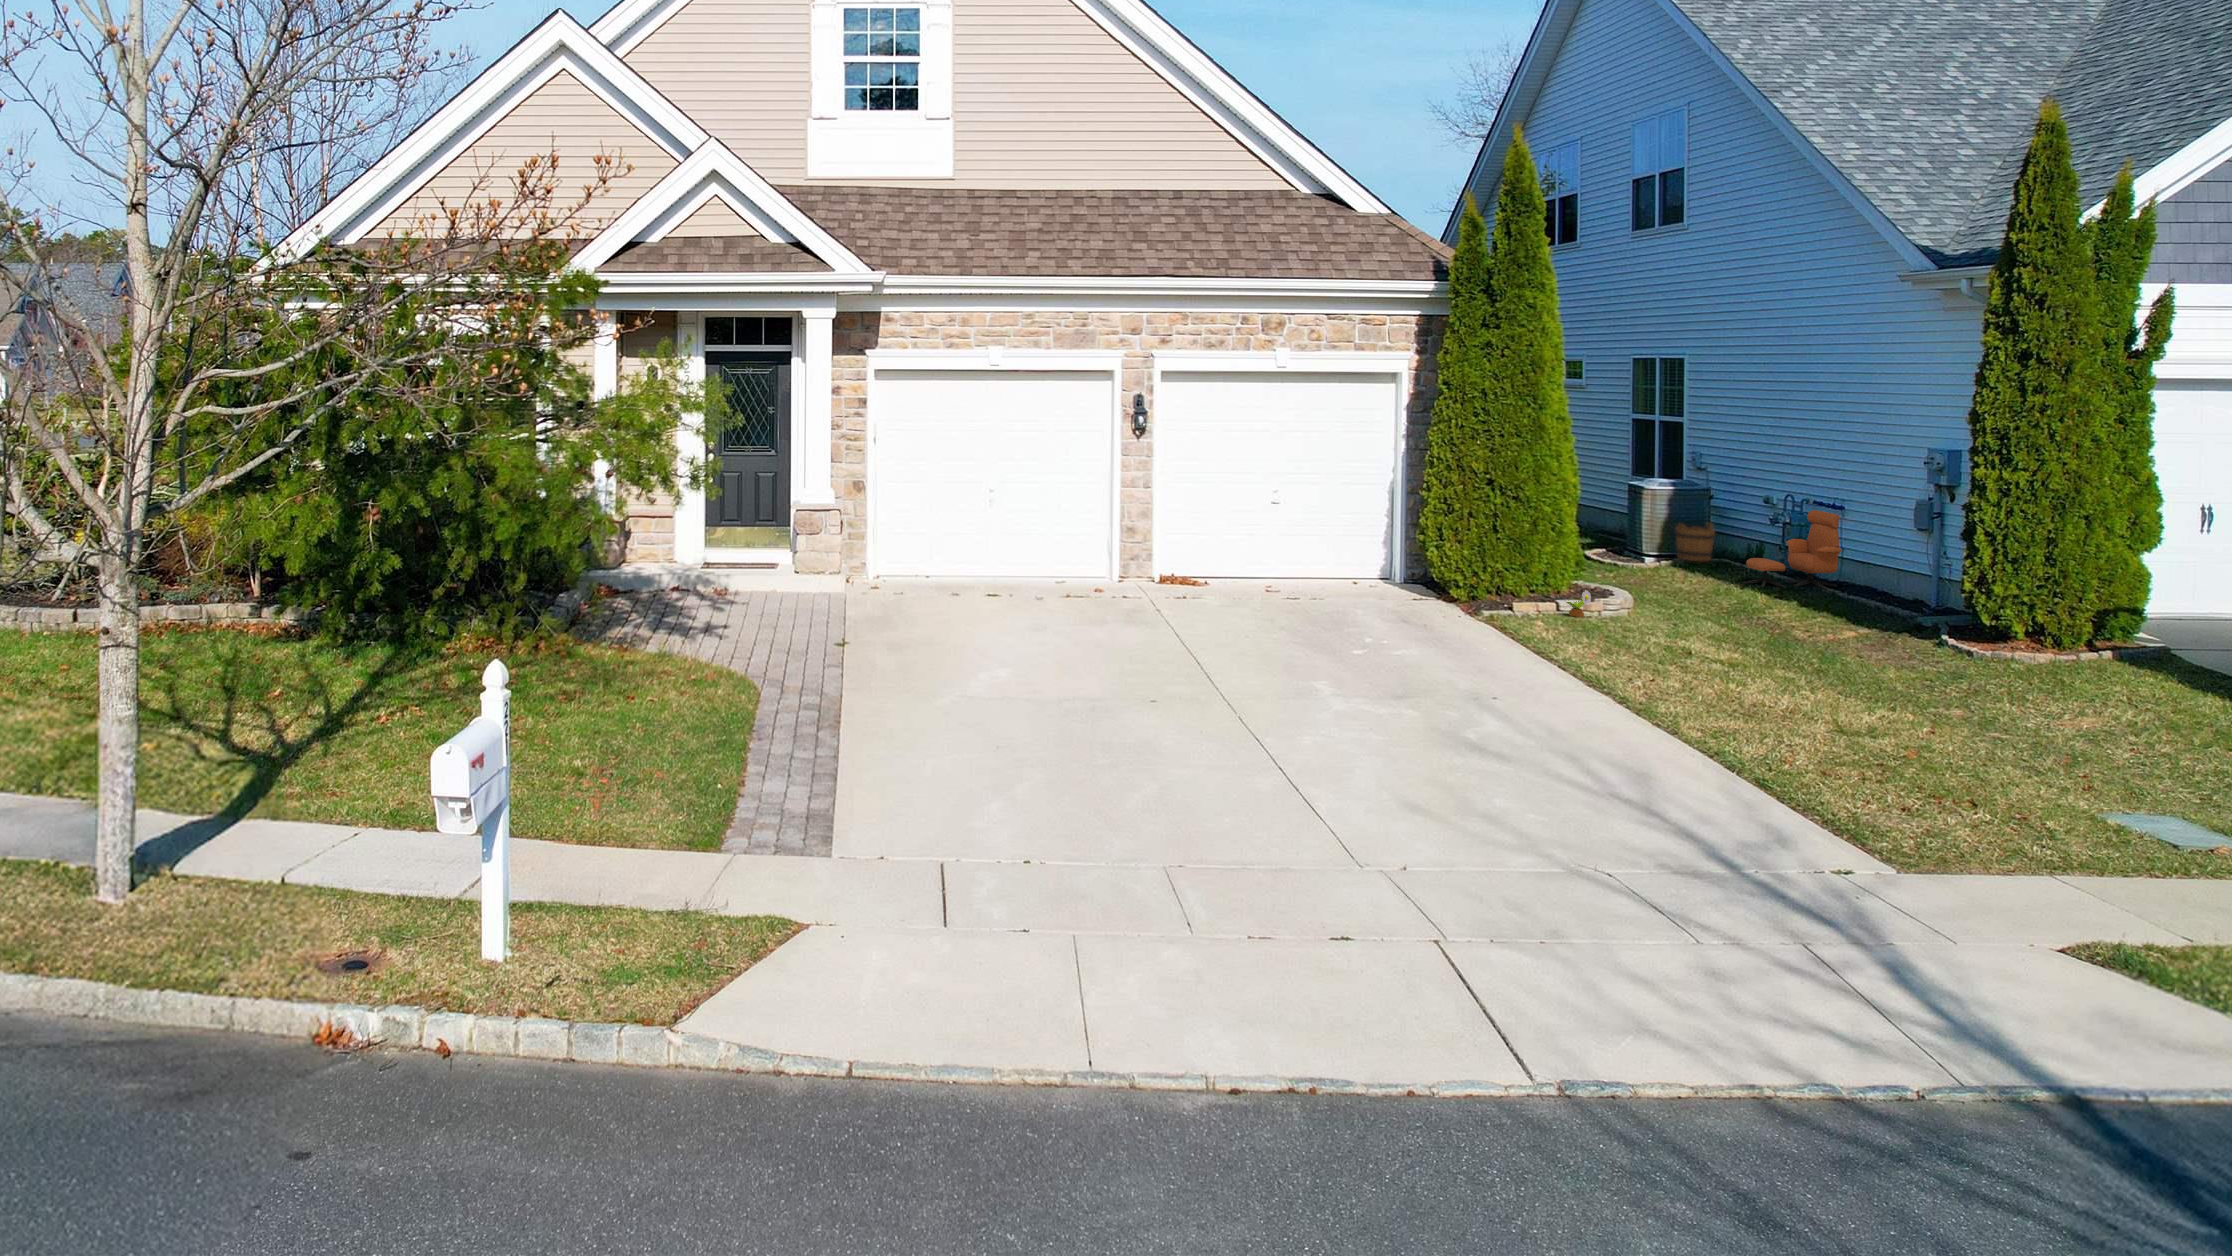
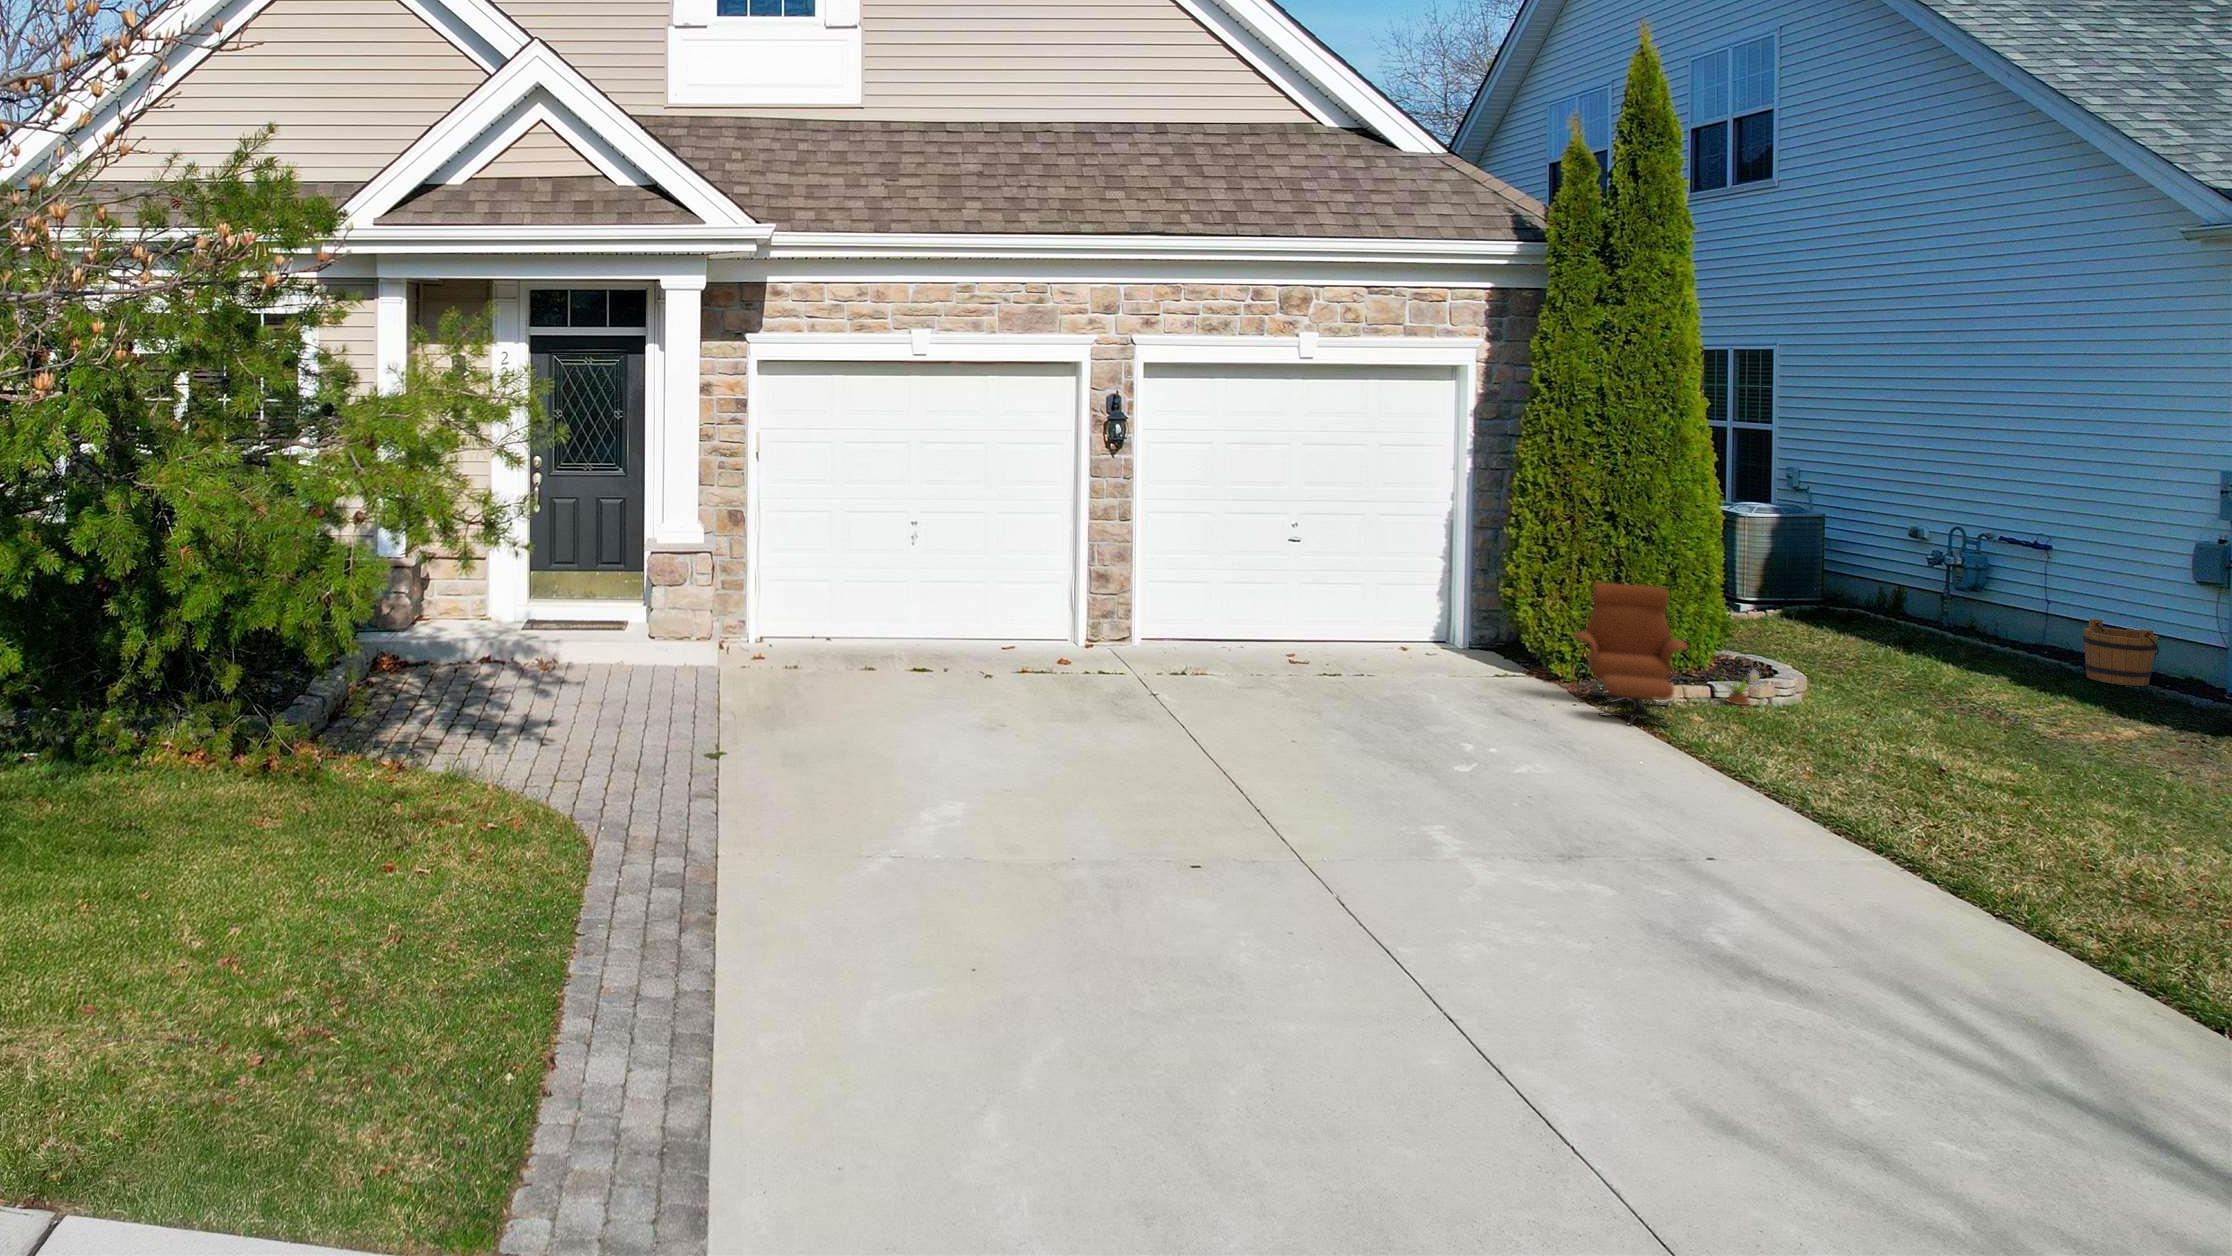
lounge chair: present [1742,510,1842,589] -> present [1573,583,1687,726]
bucket: present [1673,523,1715,561] -> present [2083,619,2159,686]

